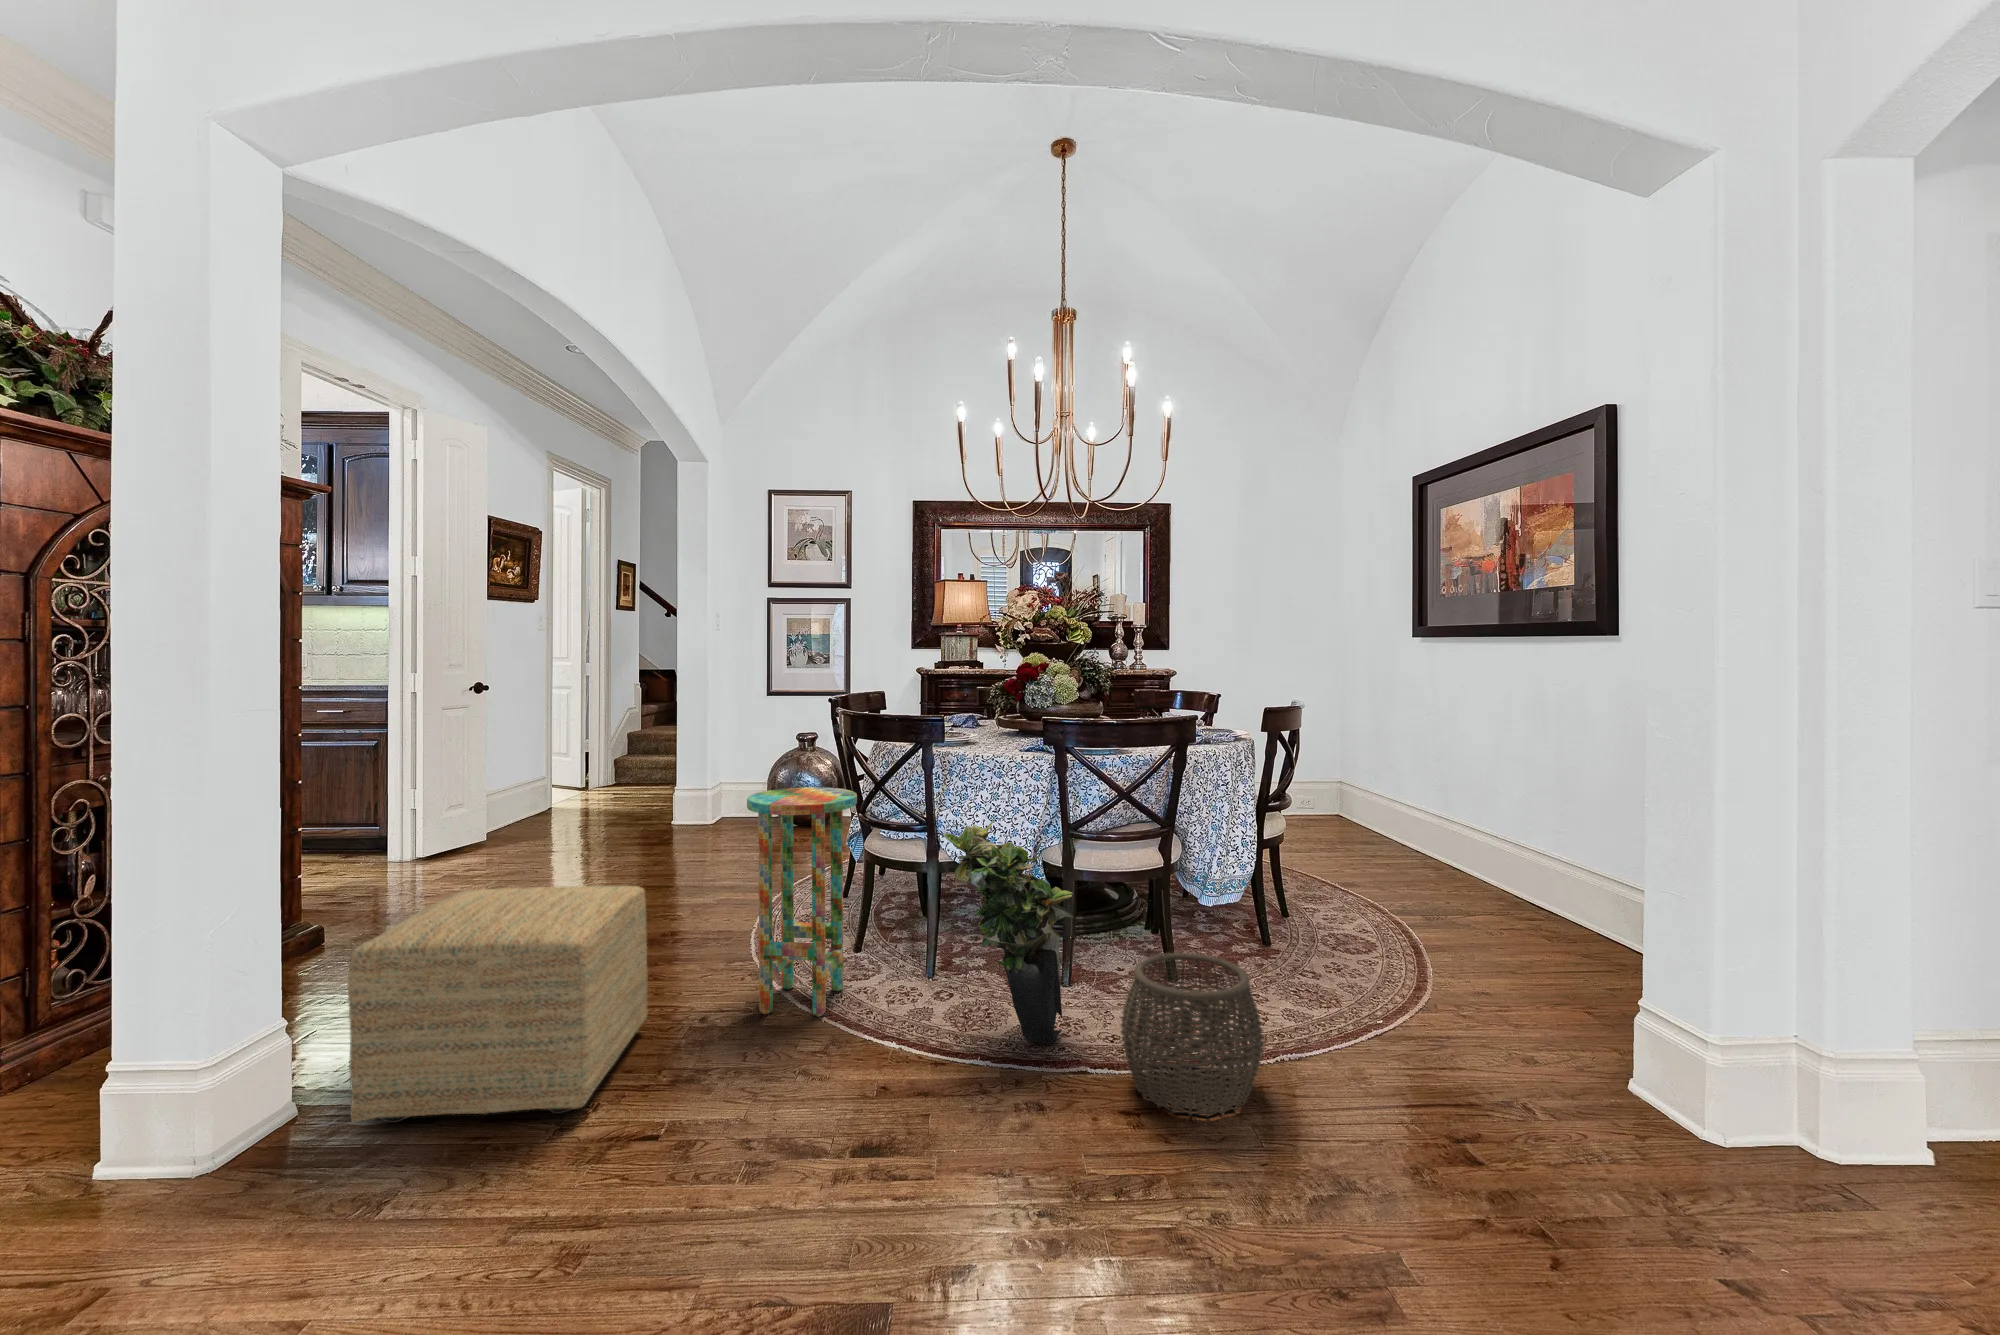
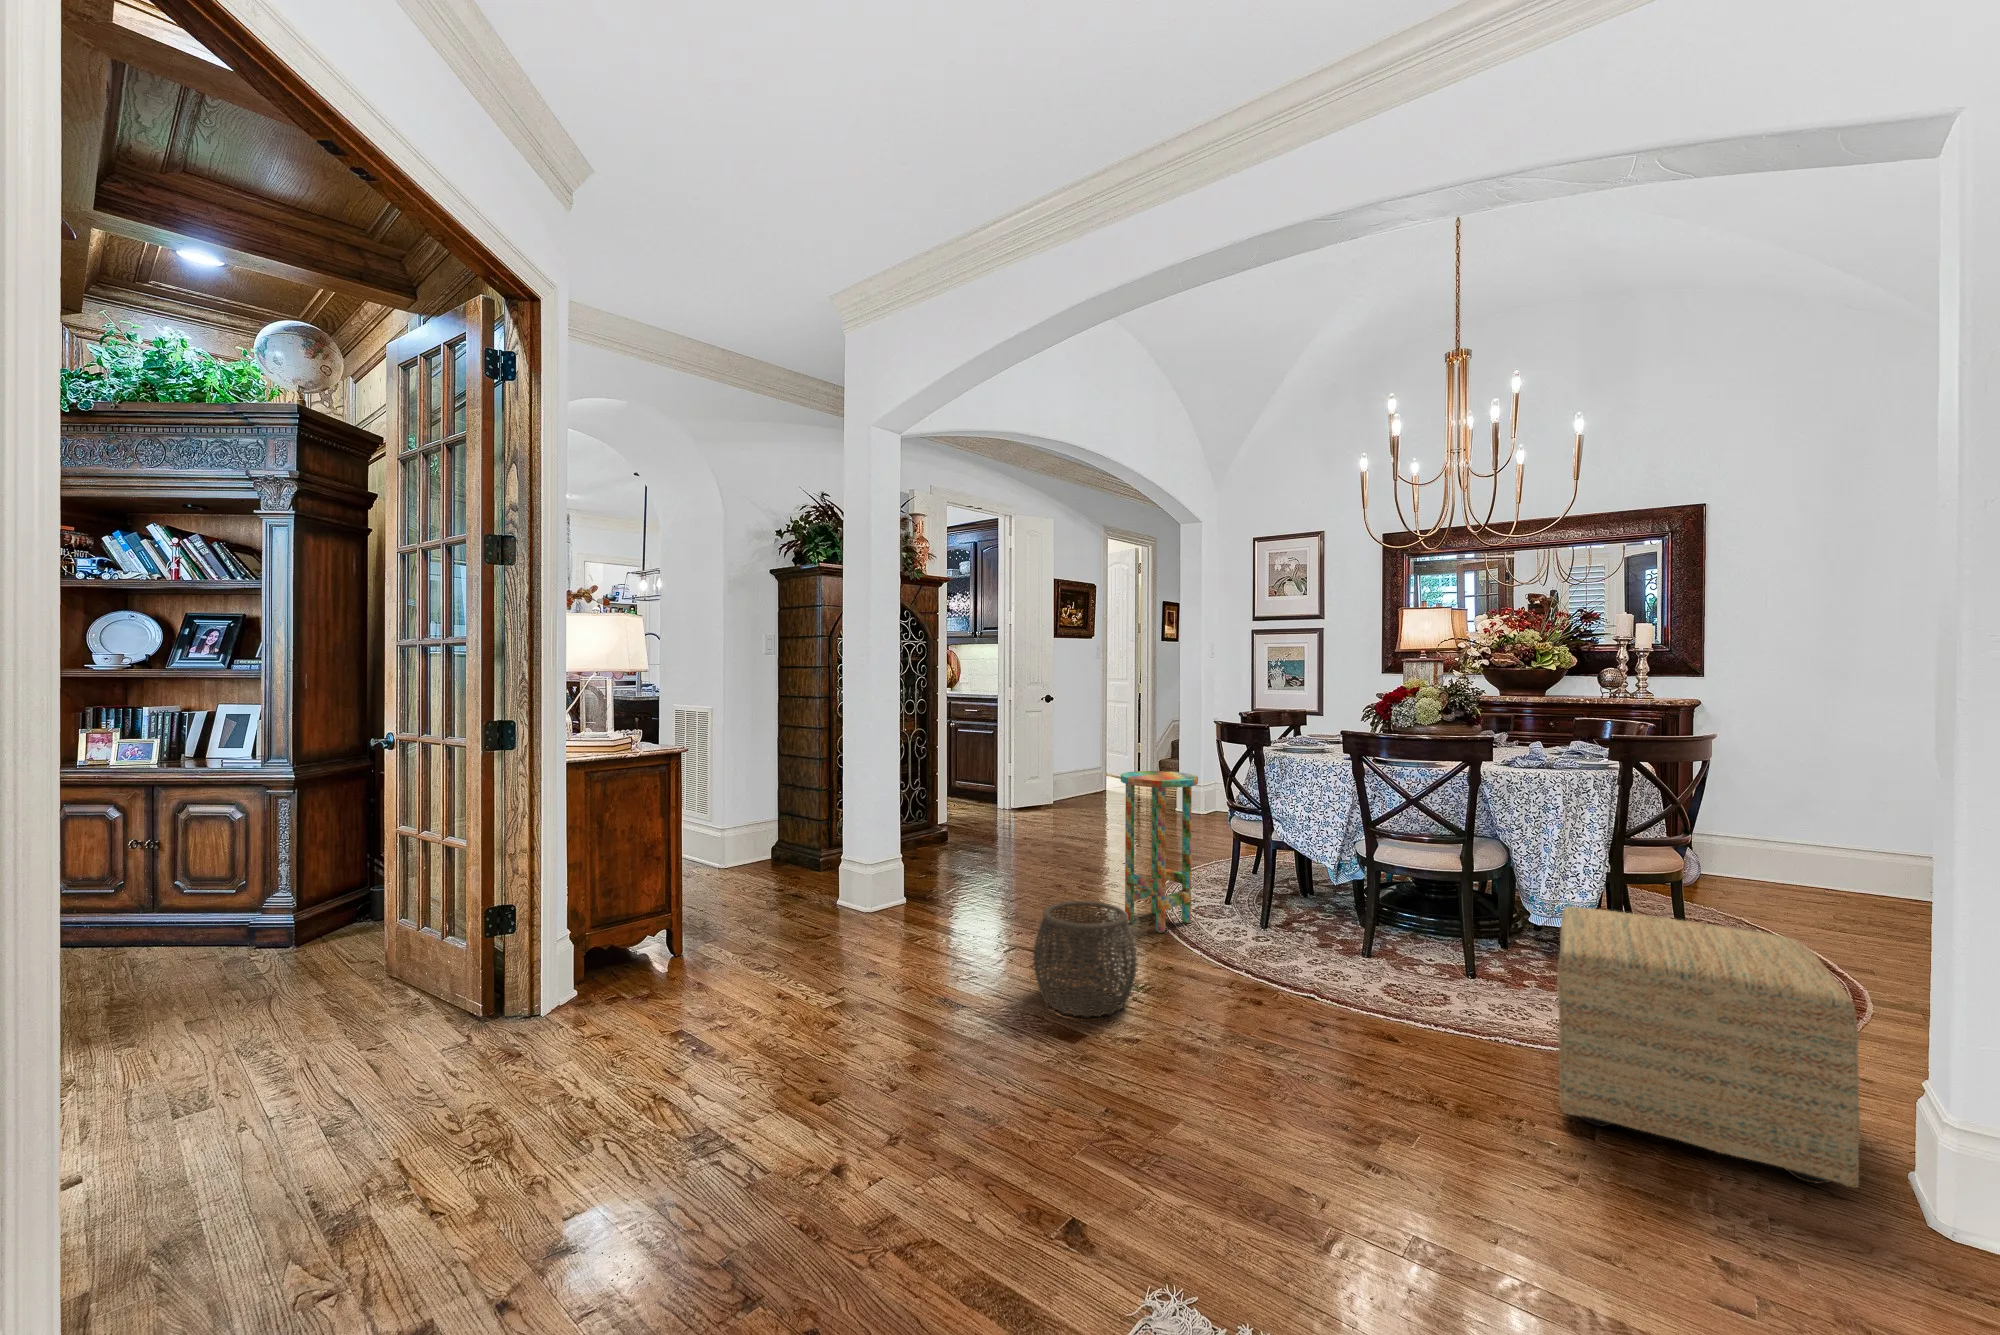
potted plant: present [943,821,1074,1045] -> none [1233,807,1336,988]
ottoman: present [348,886,647,1123] -> present [1557,906,1860,1188]
woven basket: present [1121,953,1264,1117] -> present [1033,901,1137,1017]

